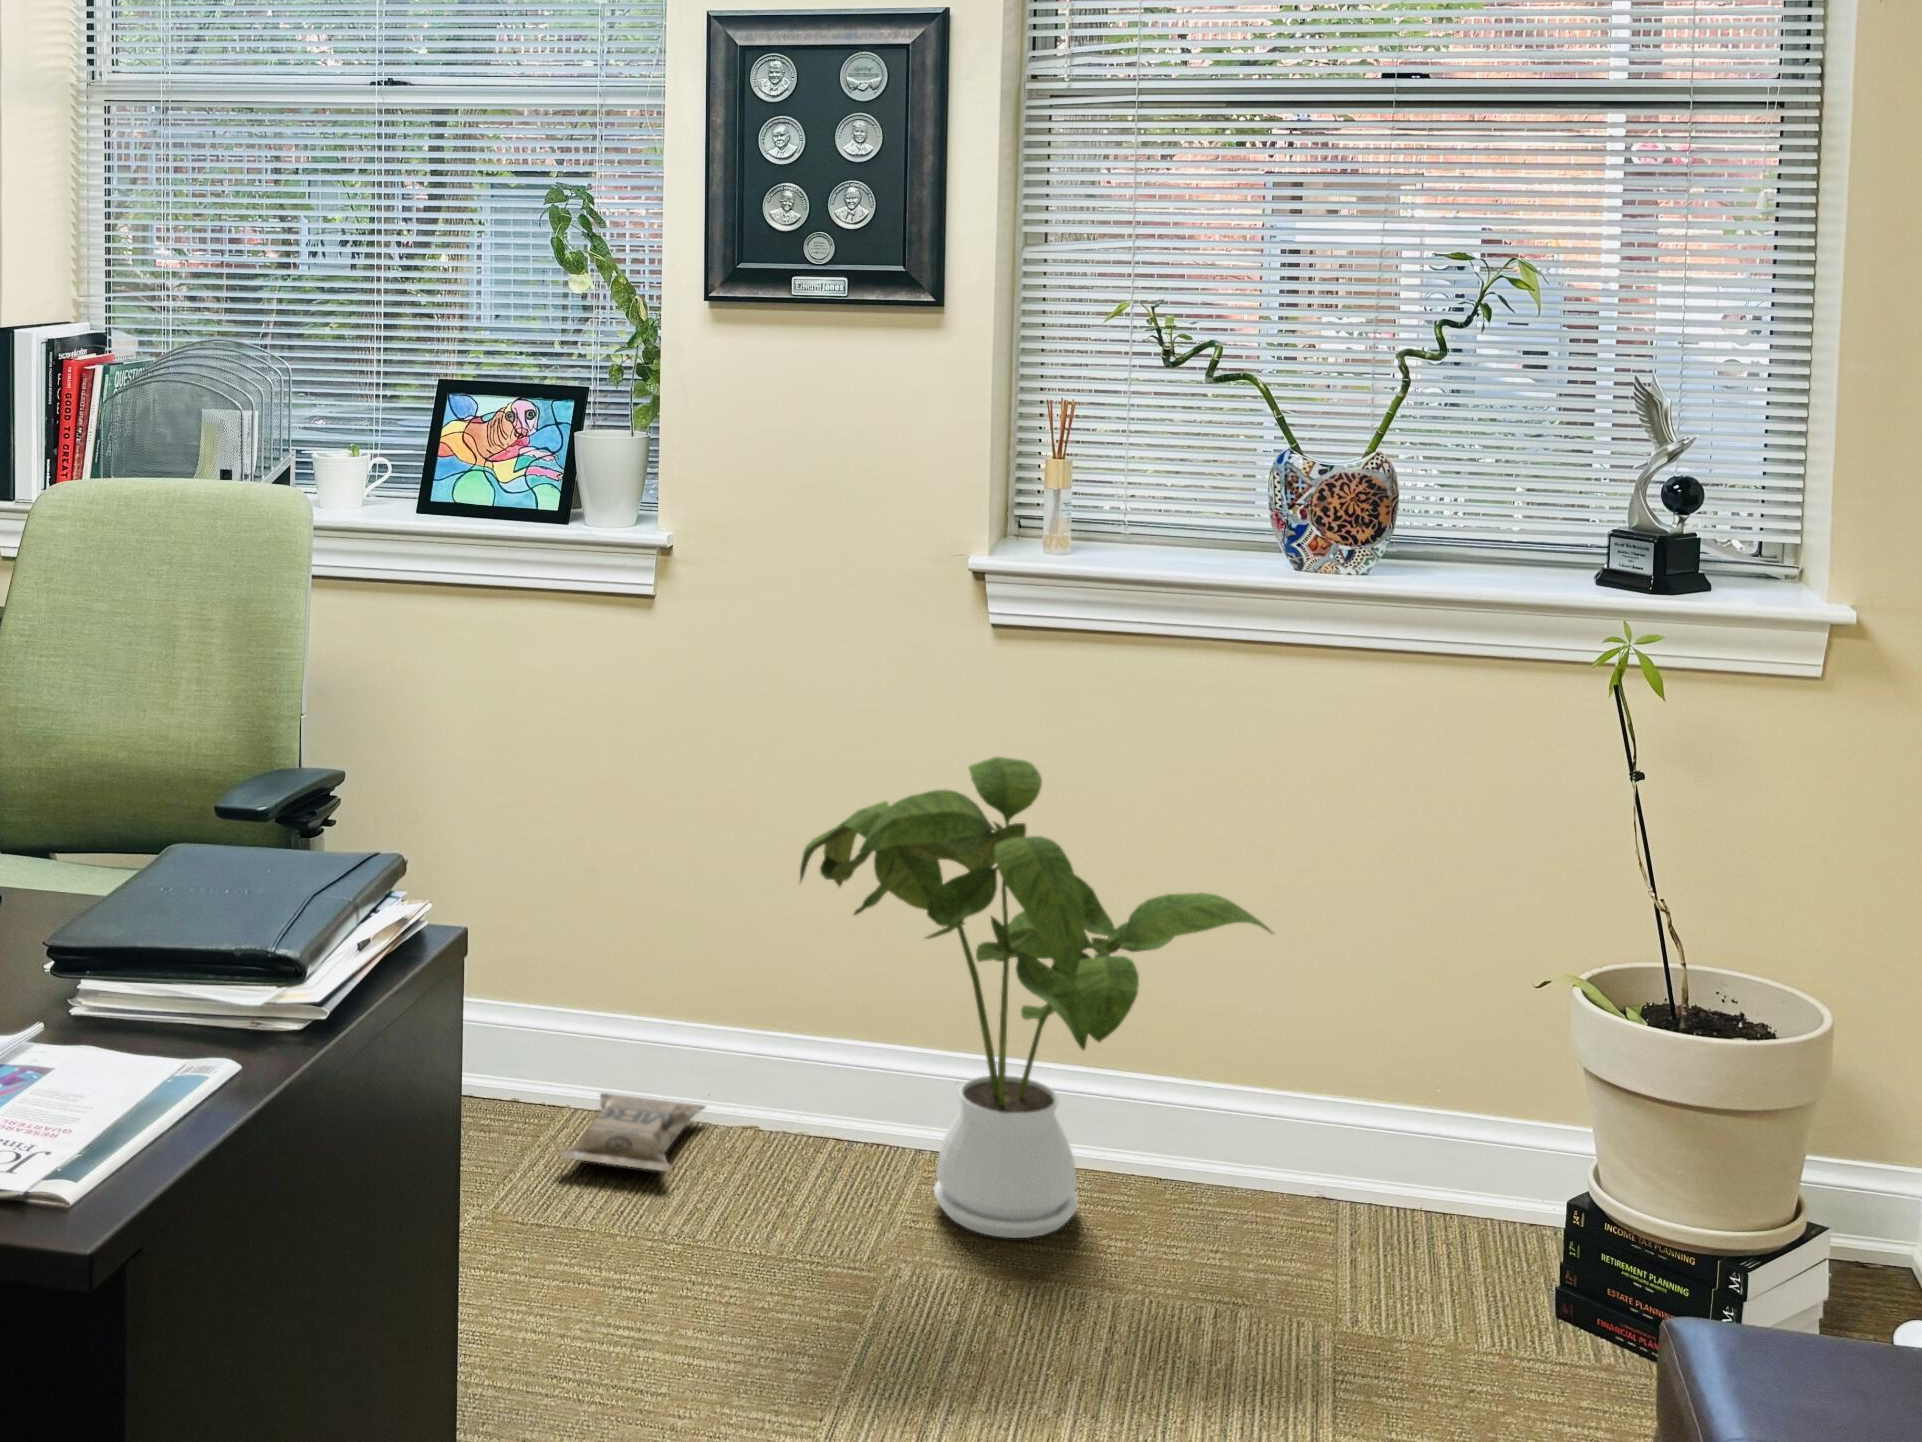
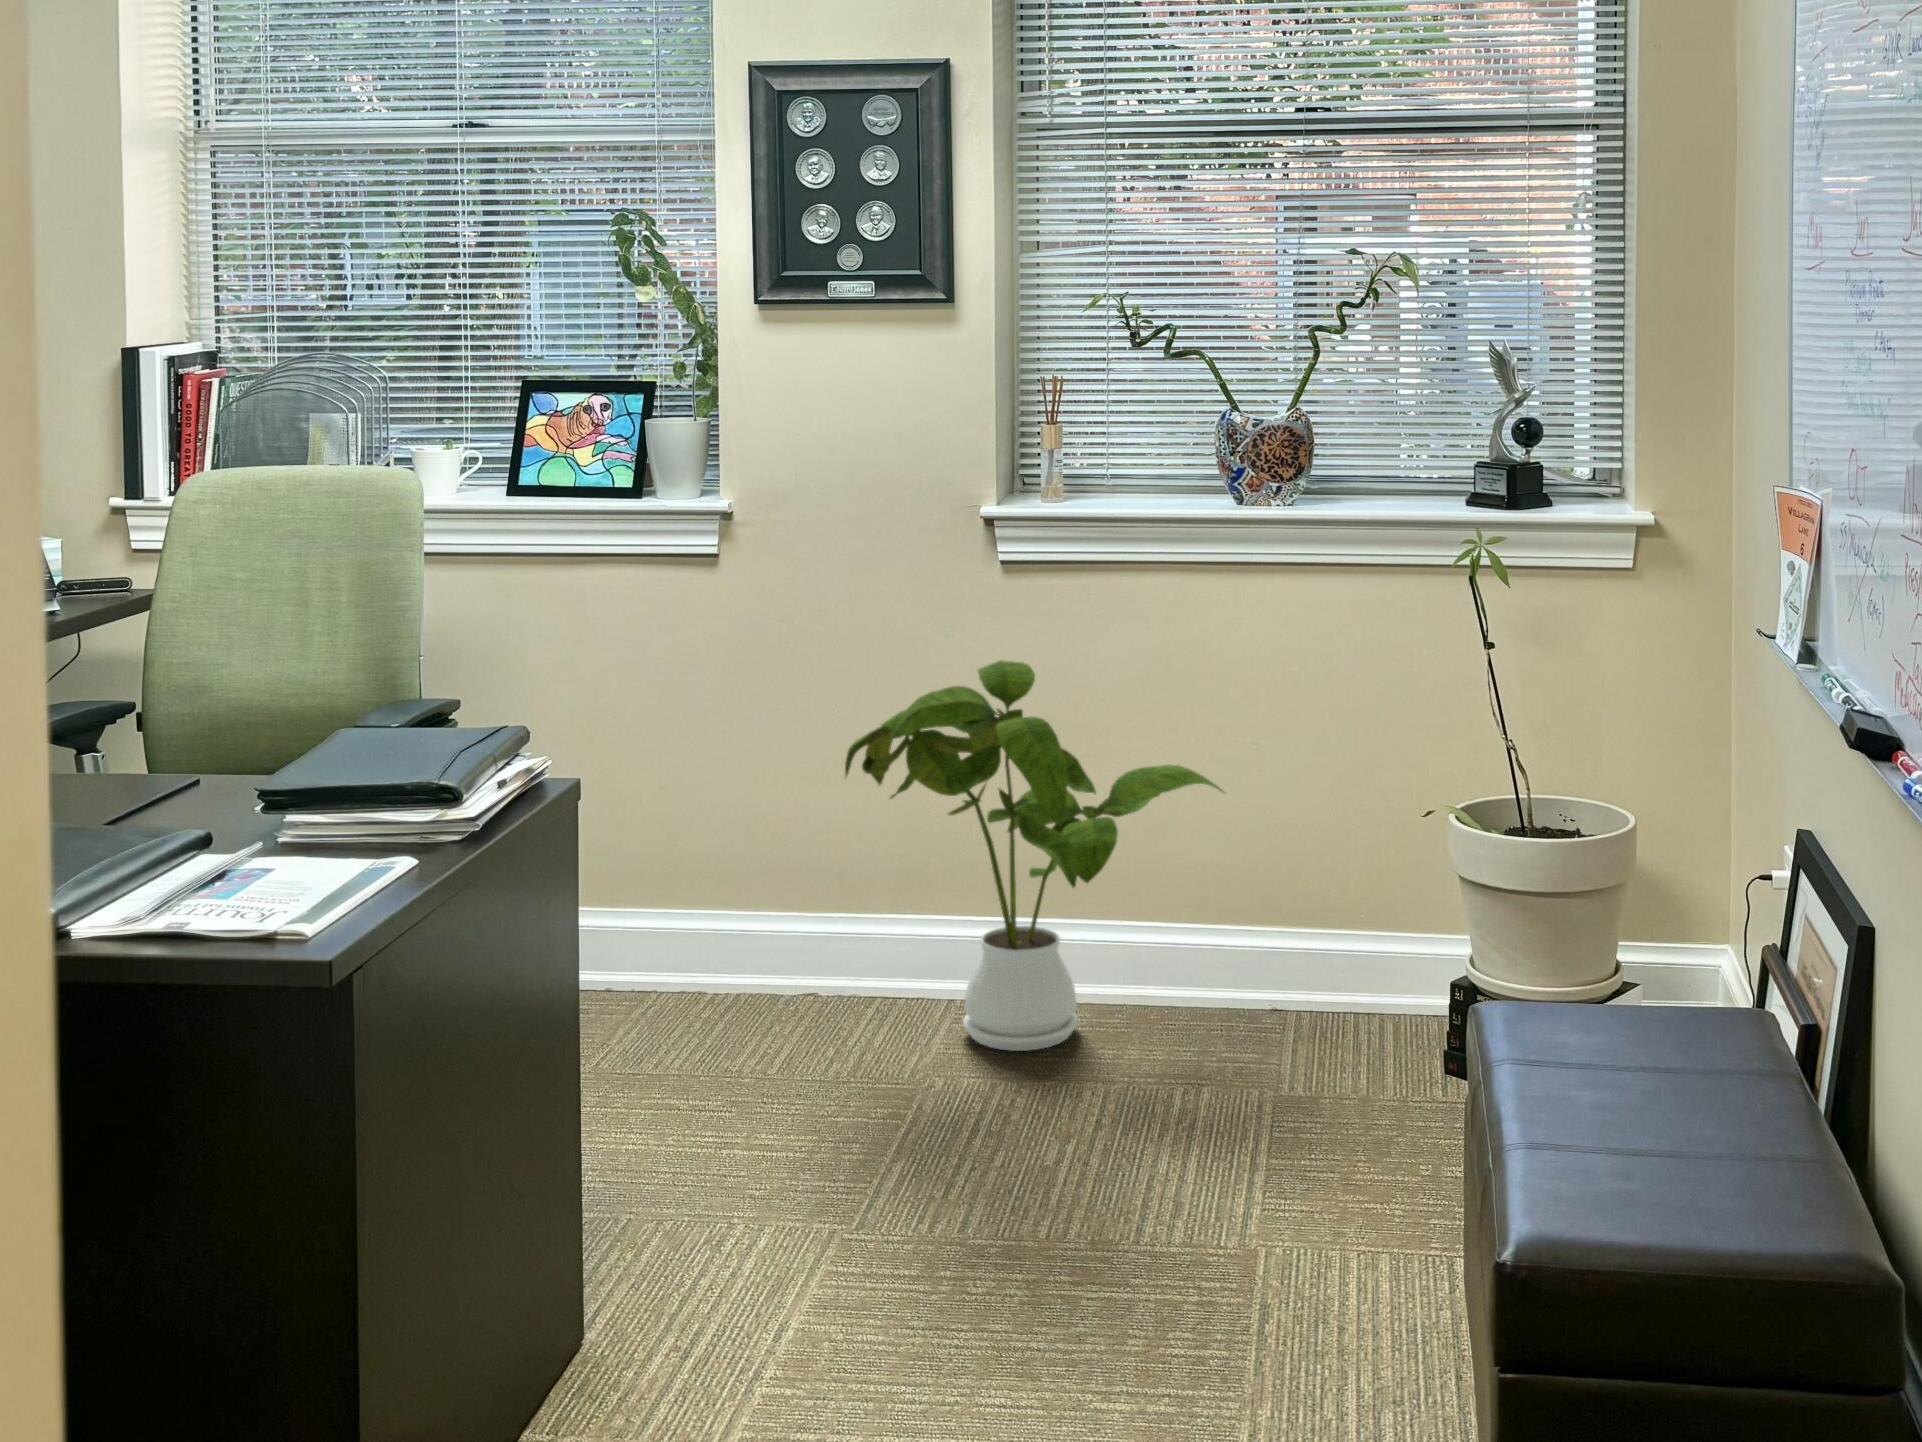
bag: present [561,1093,706,1172] -> none [651,977,775,1026]

